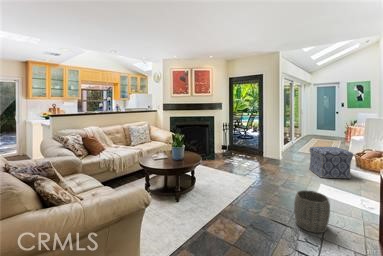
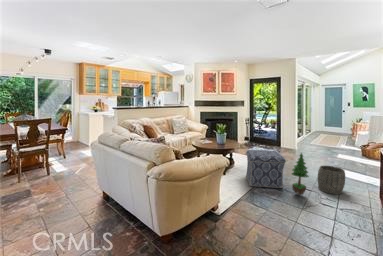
ottoman: present [309,147,353,179] -> present [246,150,286,188]
potted tree: none [254,177,278,237] -> present [292,153,309,195]

